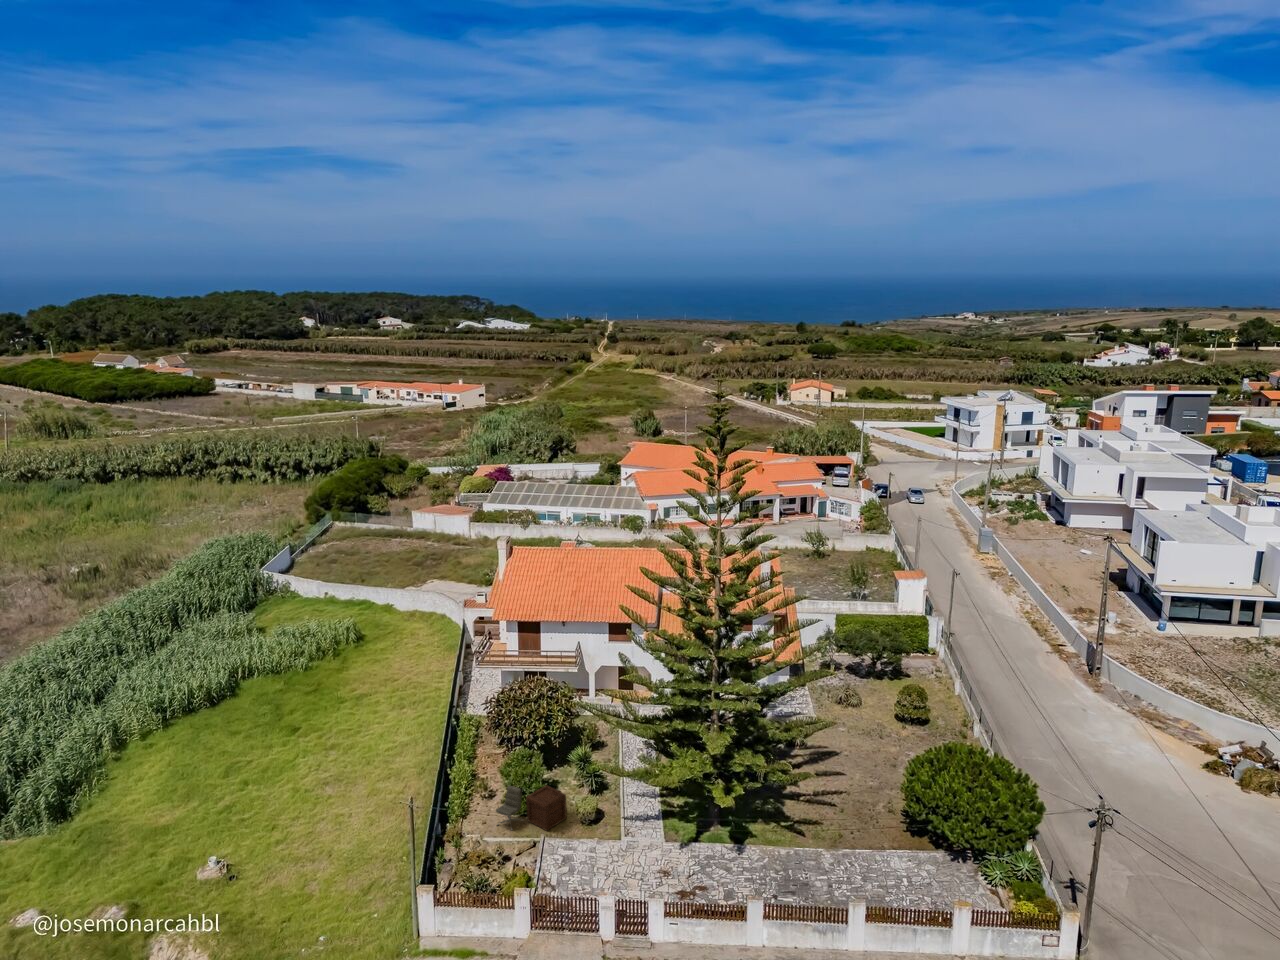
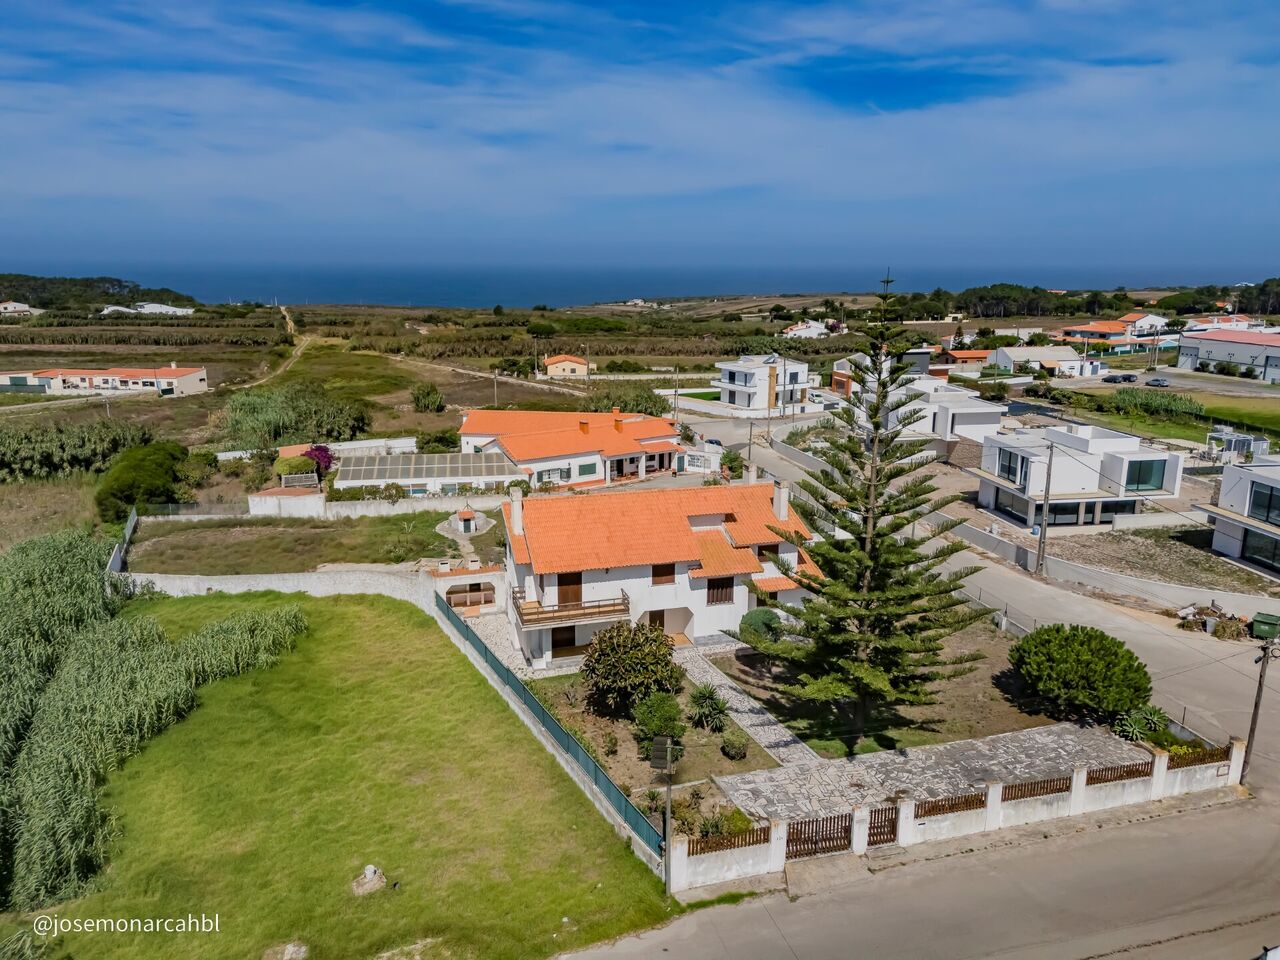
wooden crate: present [526,785,567,831] -> none [677,730,716,778]

